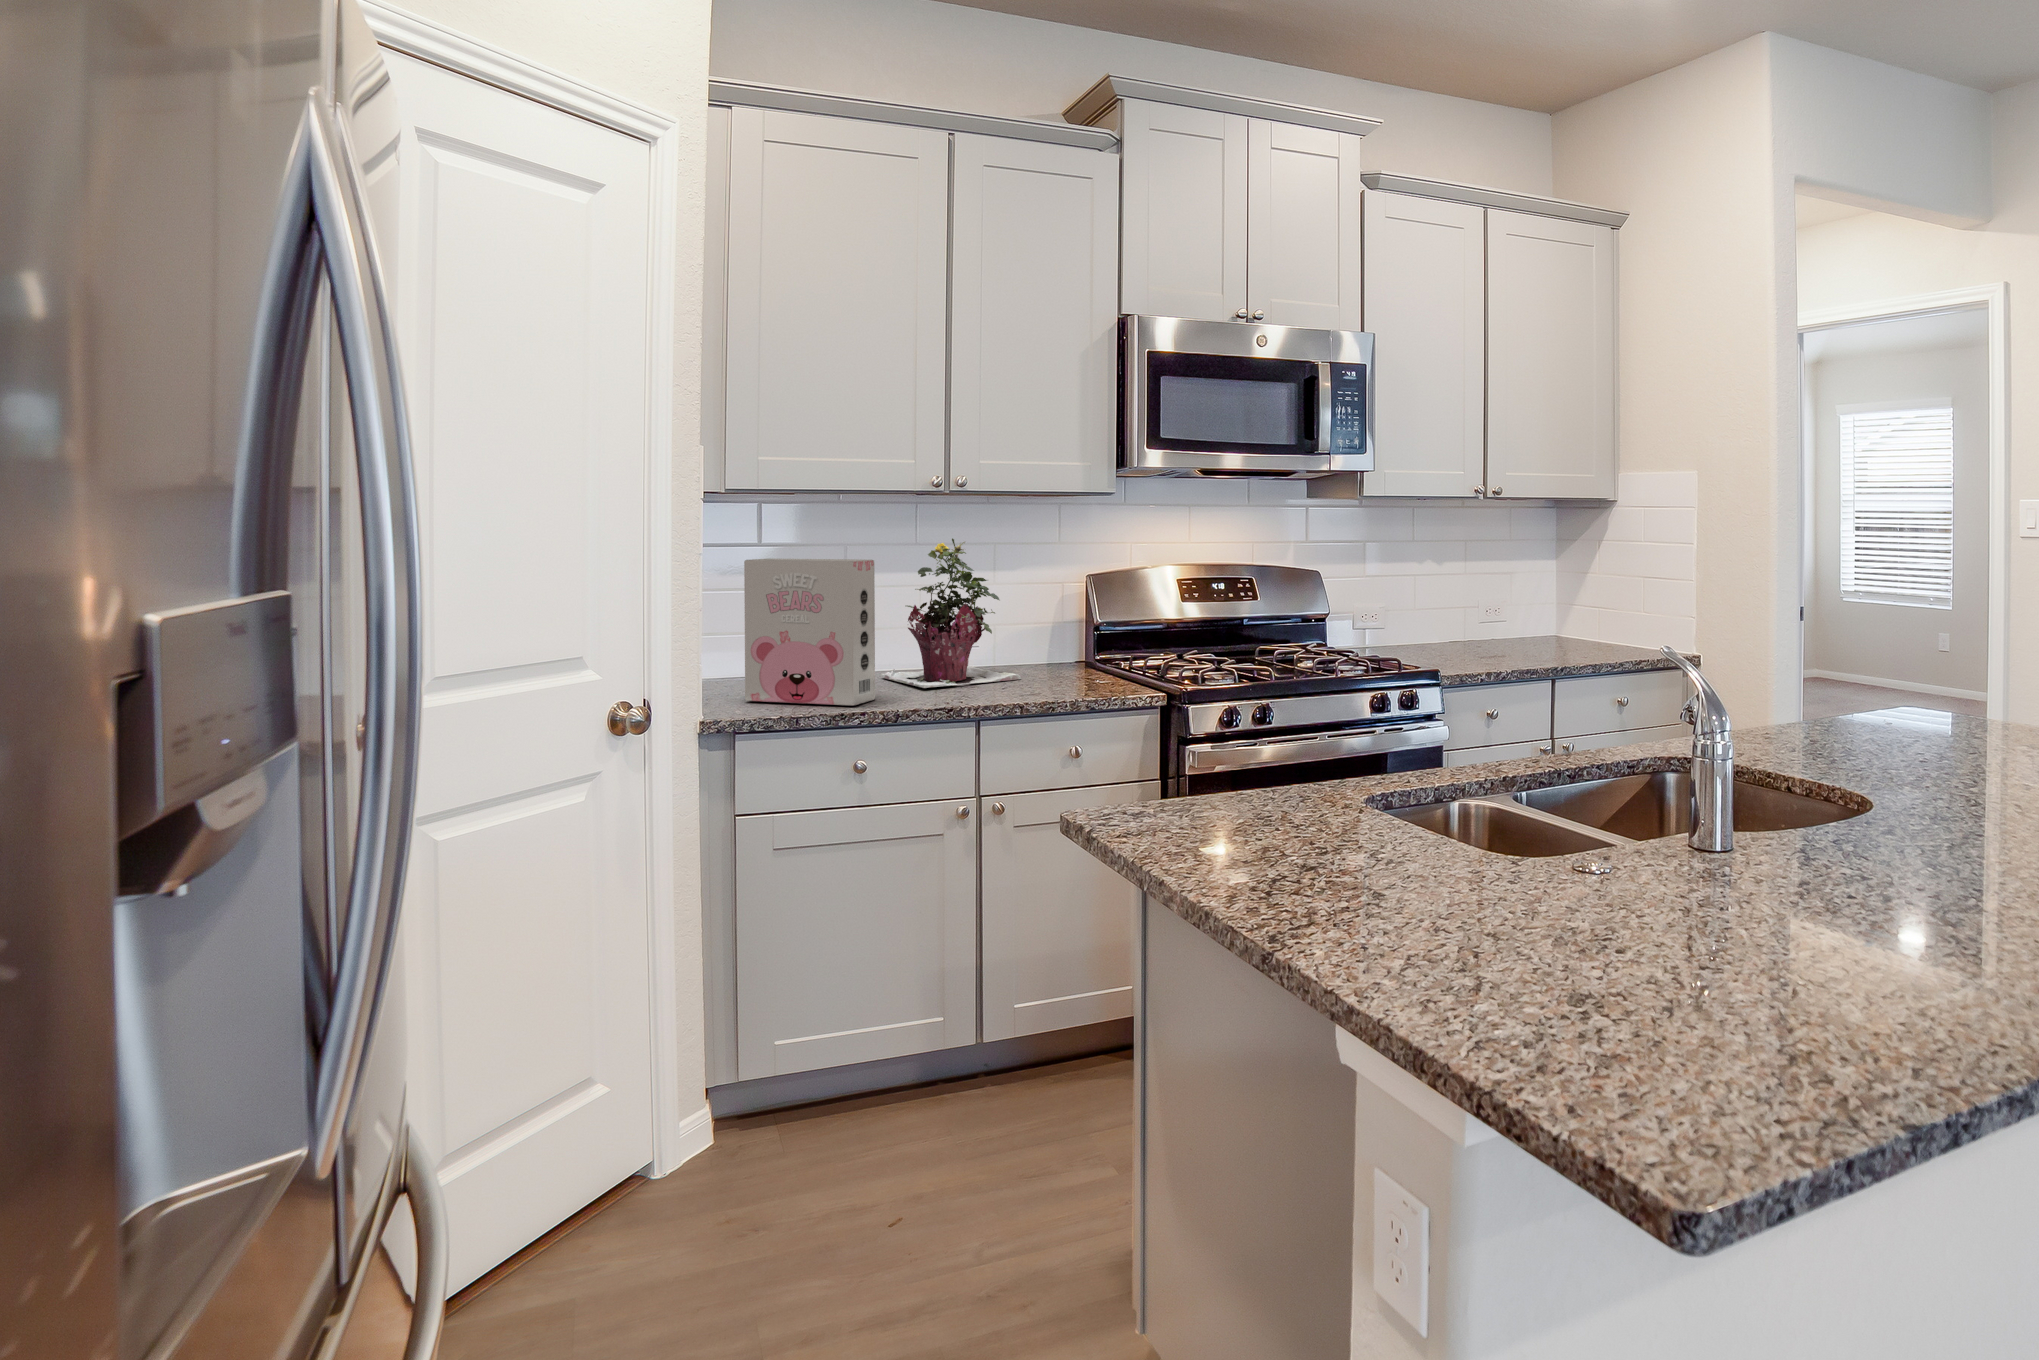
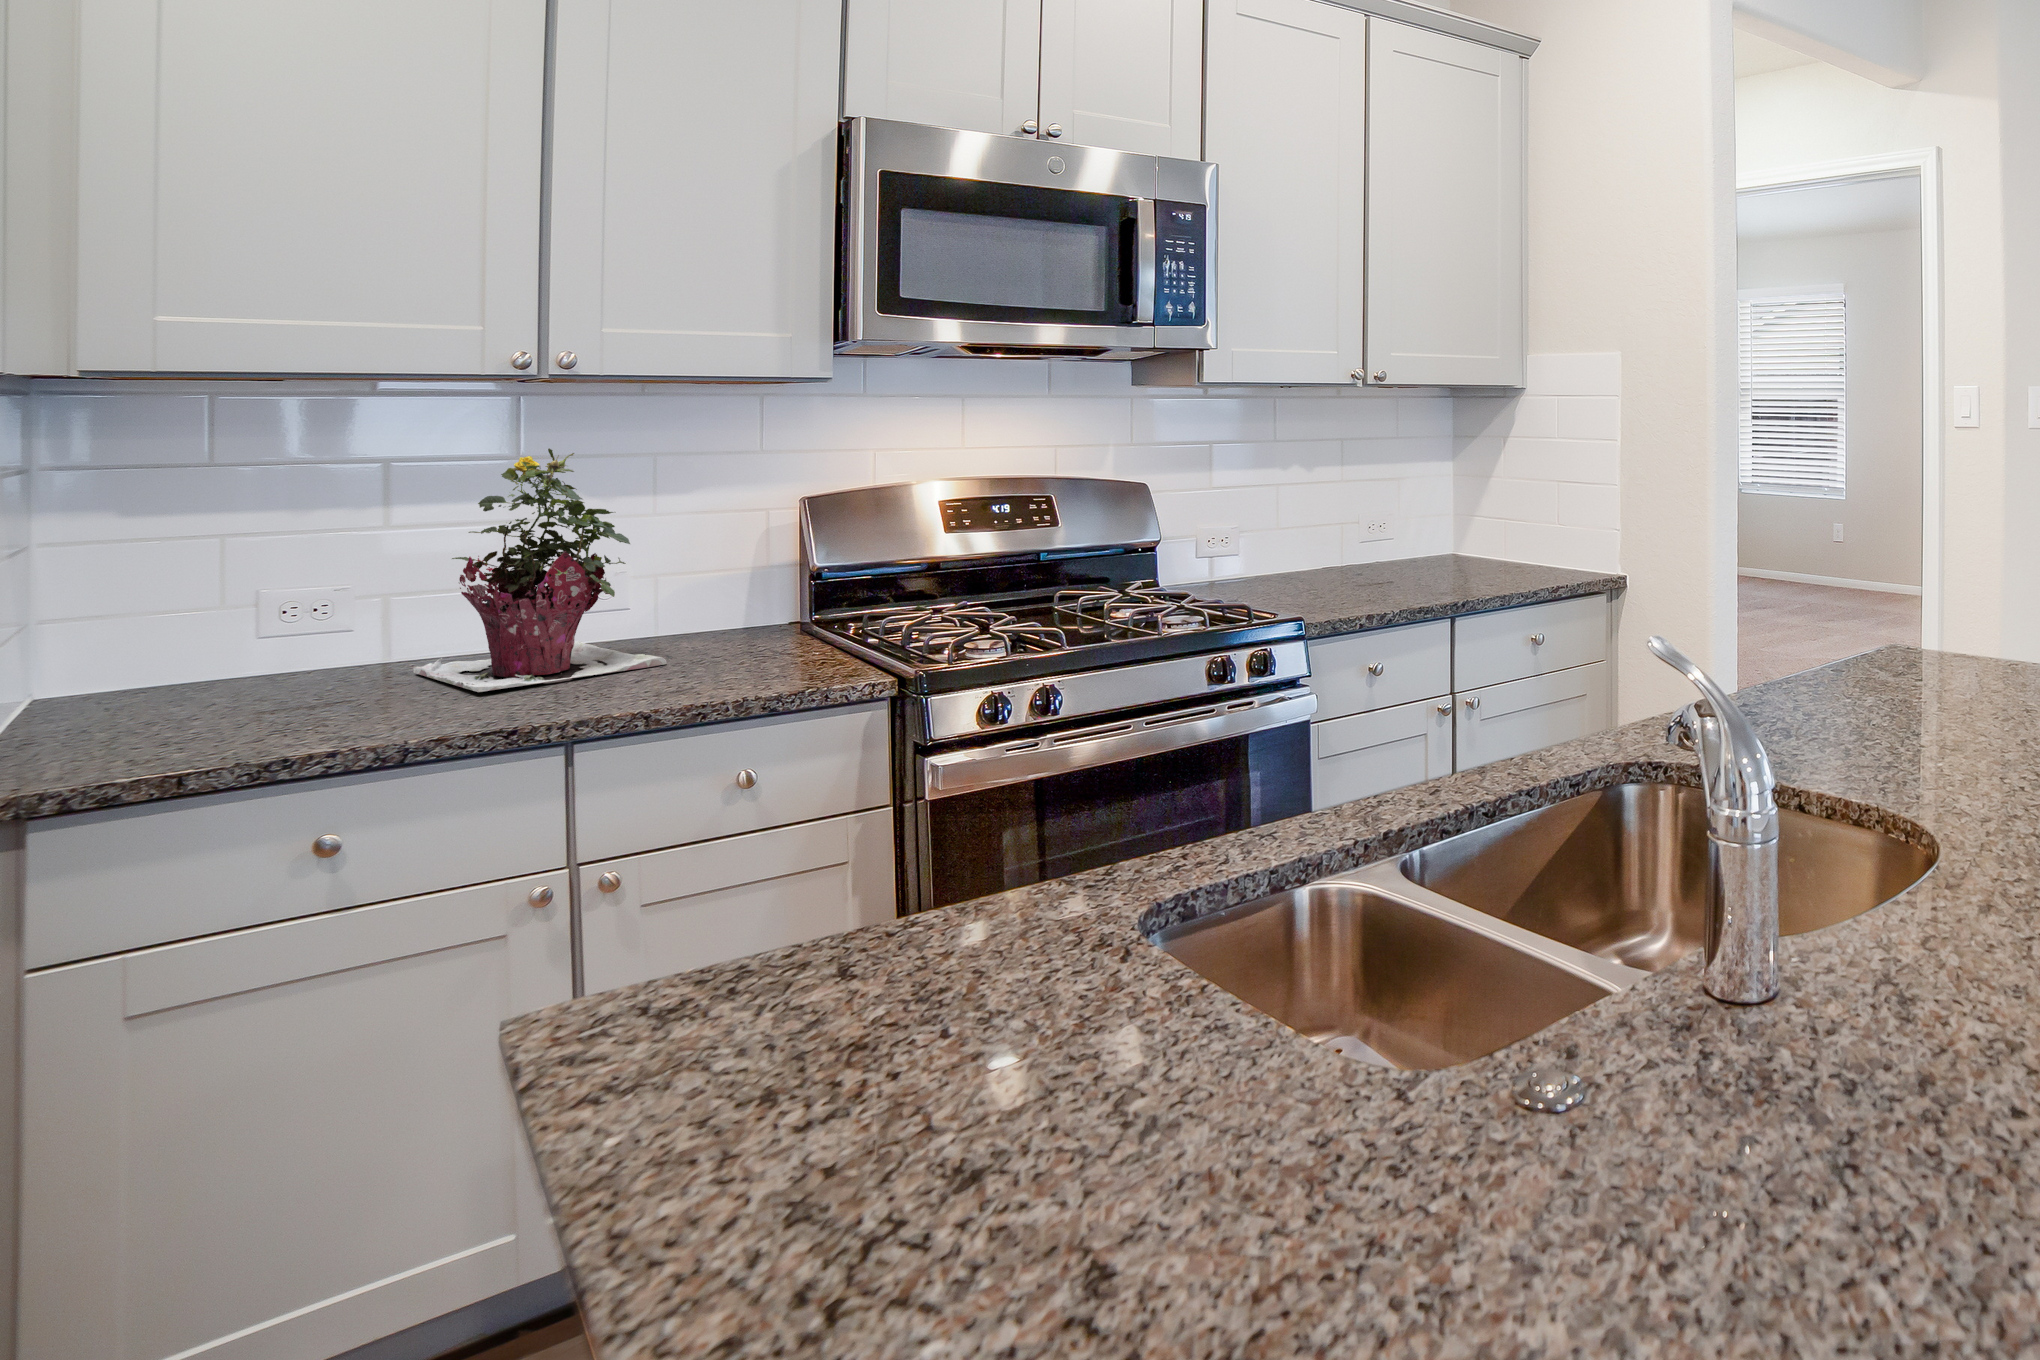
cereal box: present [744,558,875,706] -> none [98,489,373,739]

